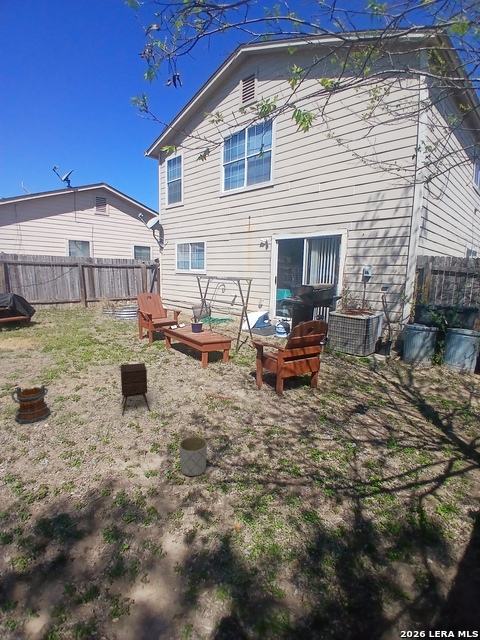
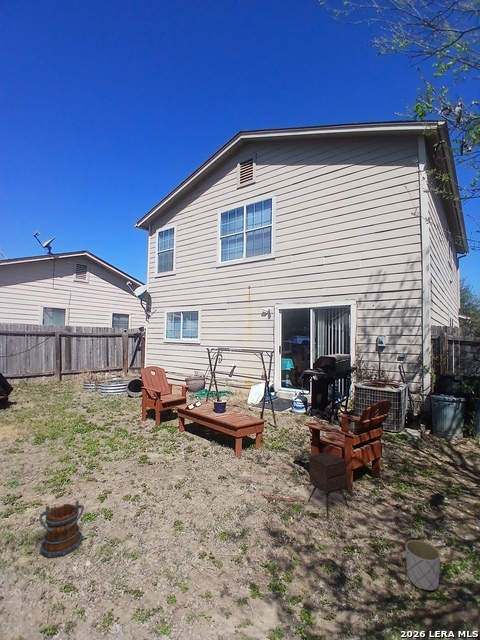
side table: present [120,363,150,415] -> present [308,452,349,516]
planter: present [179,436,207,476] -> present [406,540,440,590]

